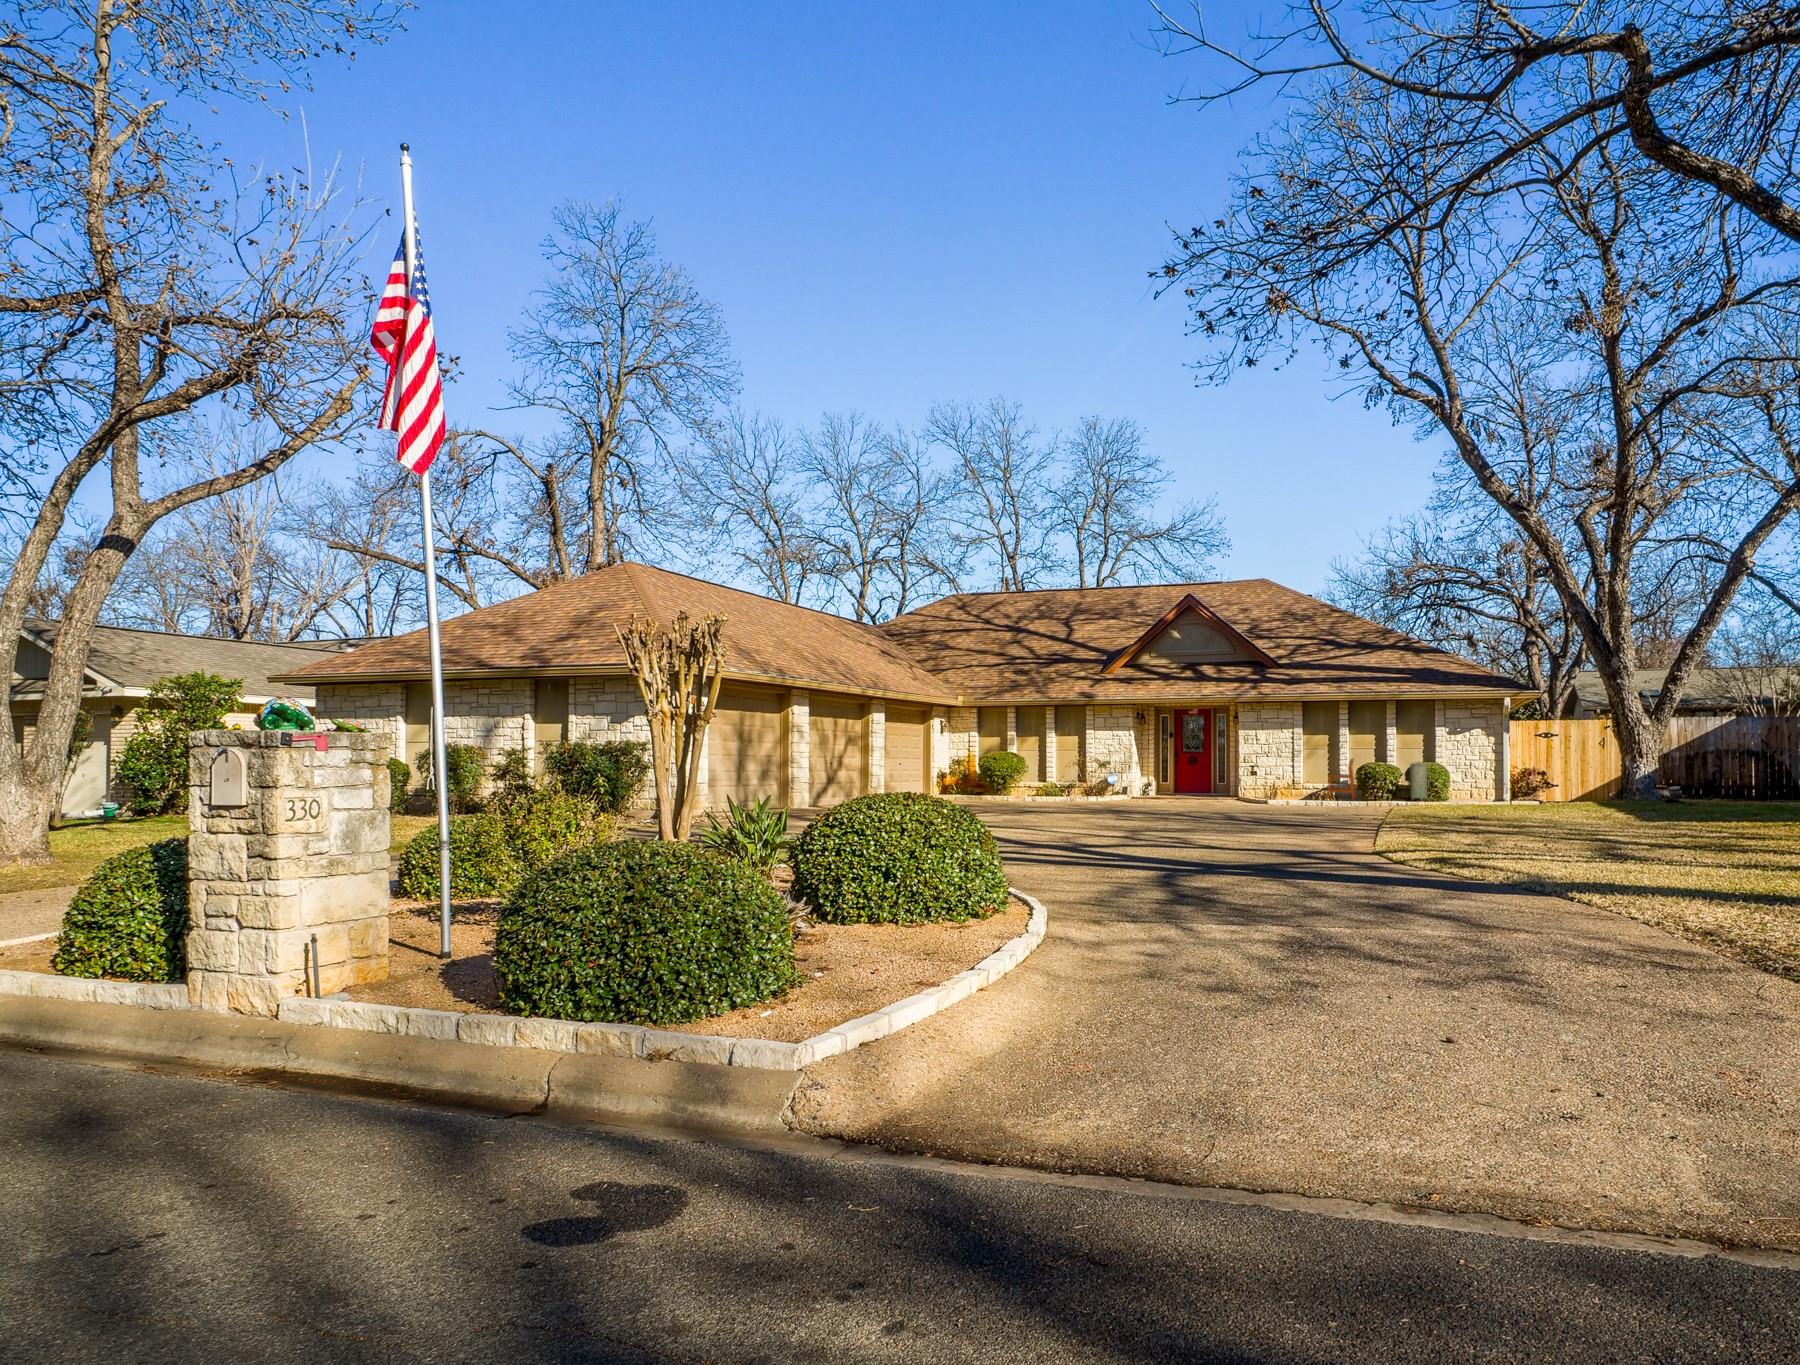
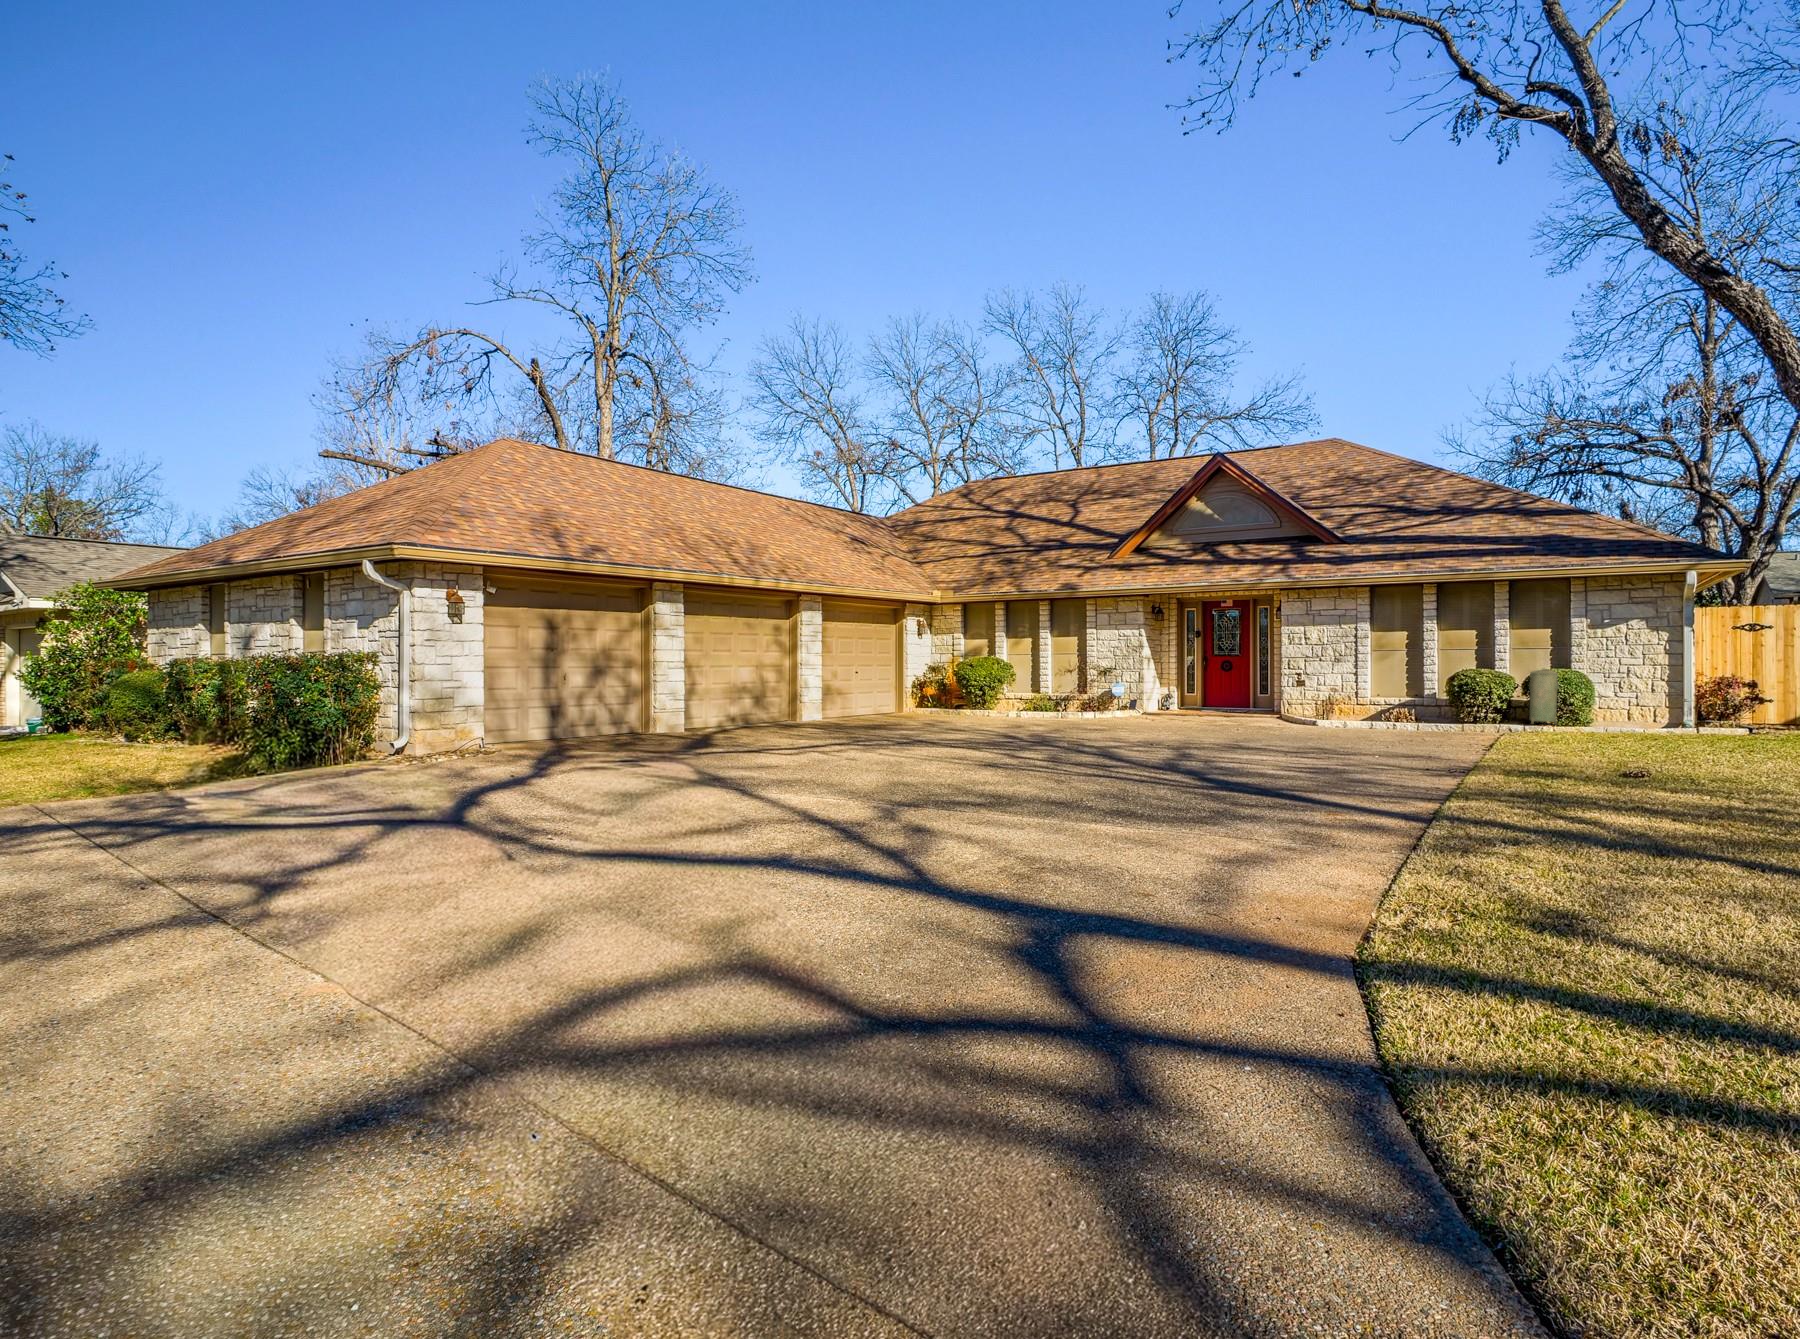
bench: present [1327,758,1356,798] -> none [1401,663,1447,721]

